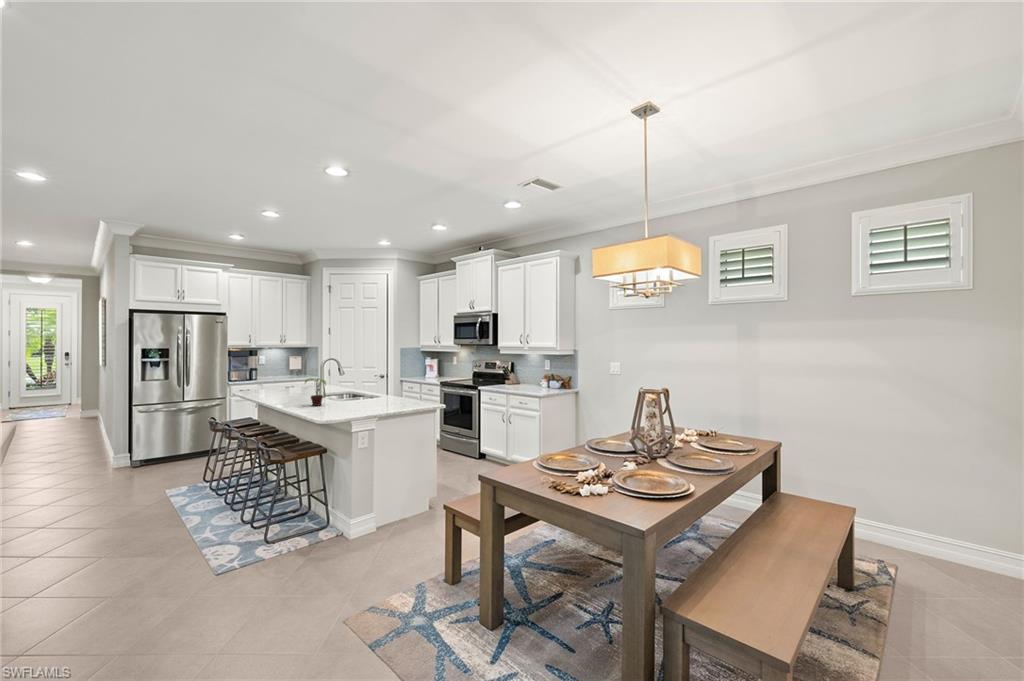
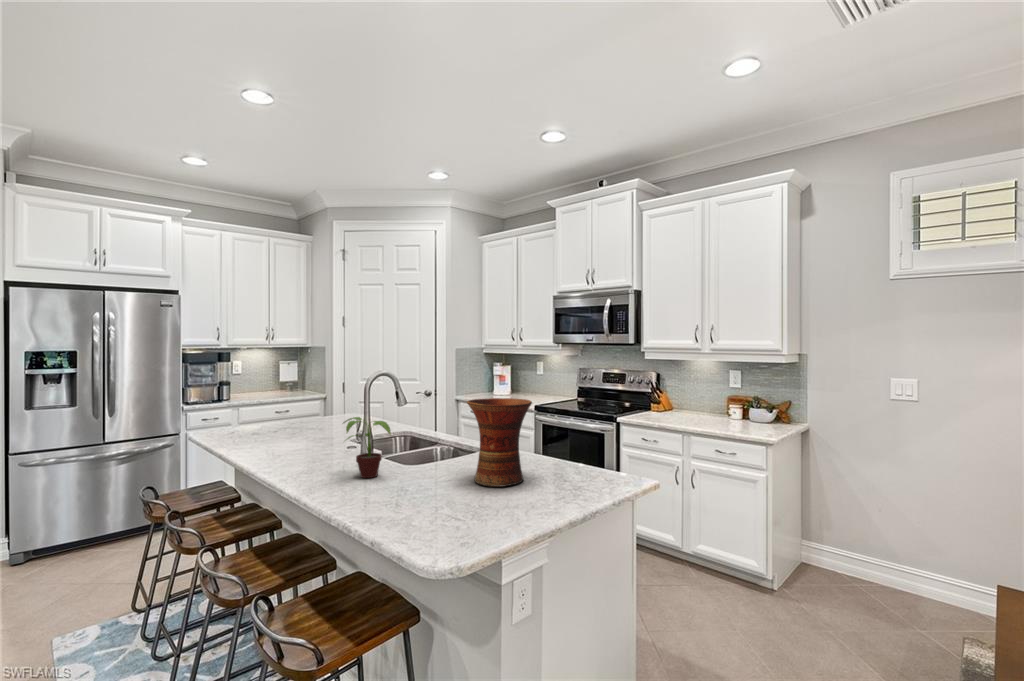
vase: none [360,369,391,407] -> present [467,398,532,487]

